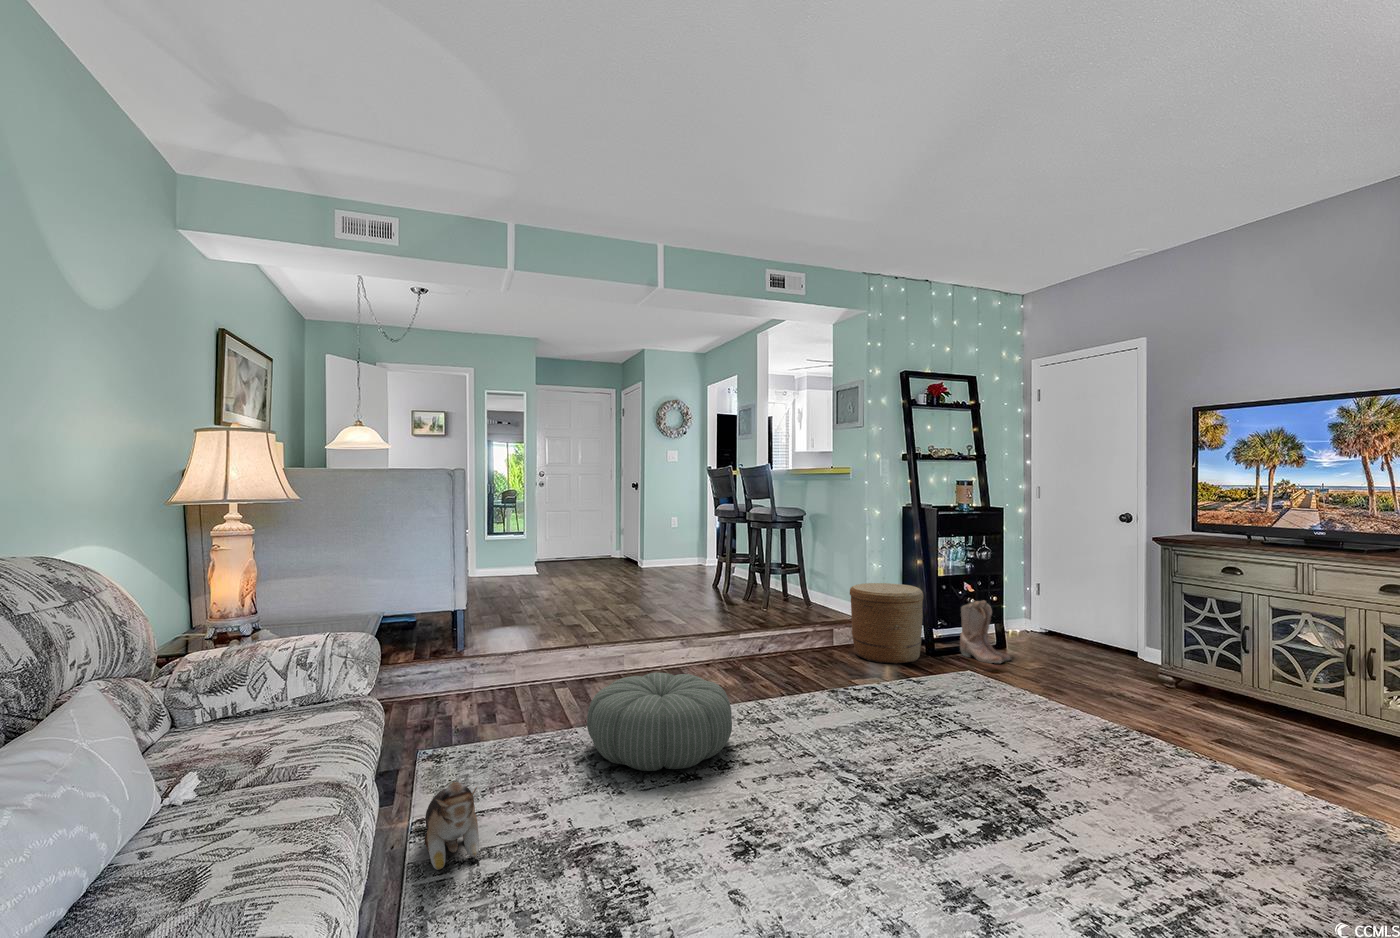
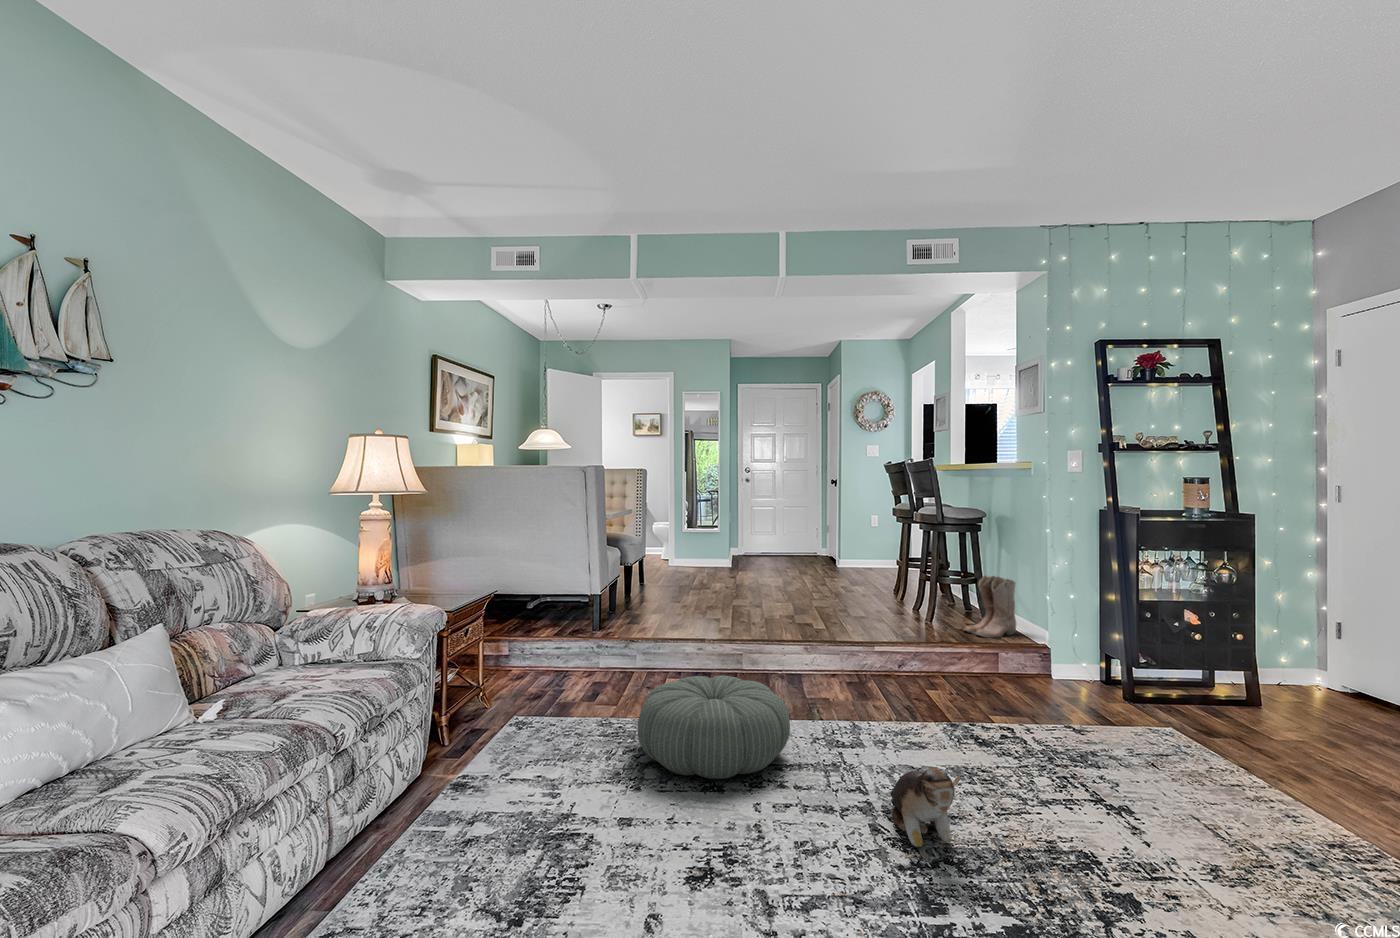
woven basket: present [850,583,923,664] -> none [1017,603,1116,706]
boots: present [960,600,1011,663] -> present [964,575,1016,637]
plush toy: present [424,782,479,870] -> present [891,767,960,847]

